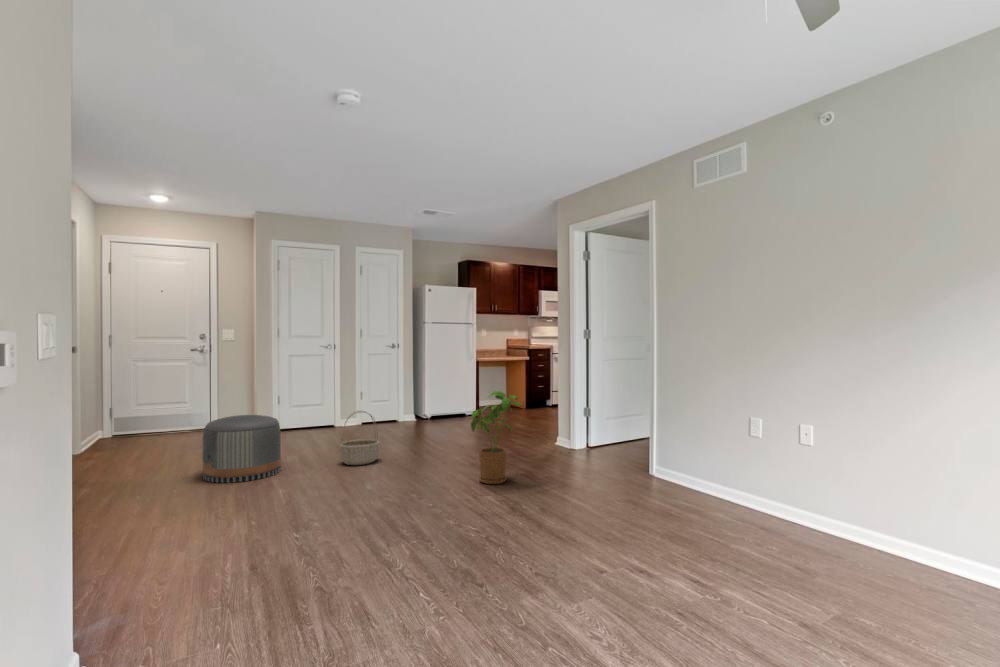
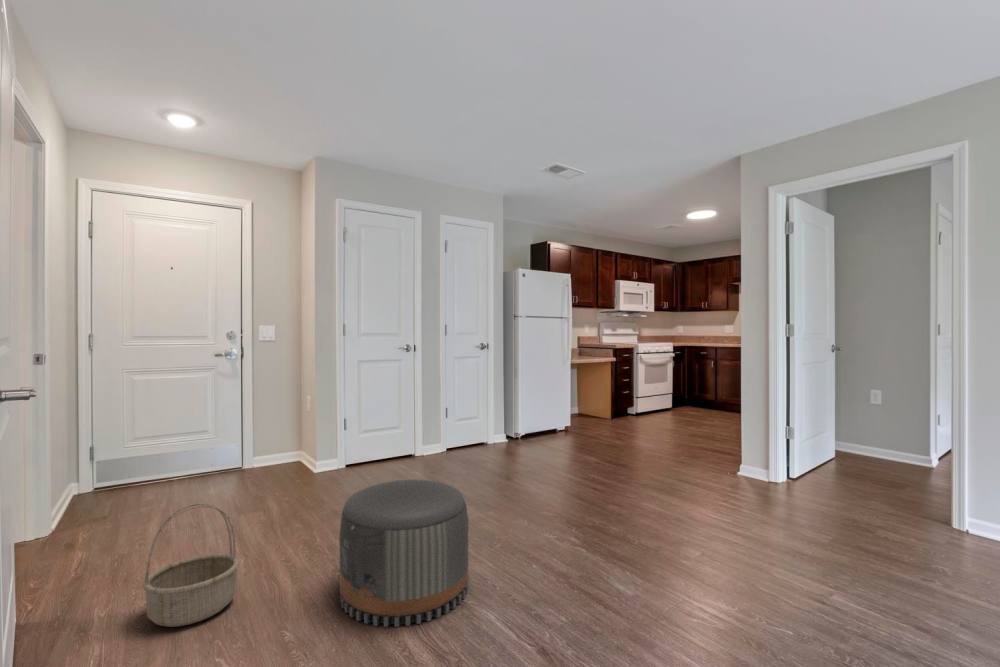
house plant: present [471,391,521,484] -> none [825,444,937,603]
basket: present [340,411,380,465] -> present [143,503,239,627]

